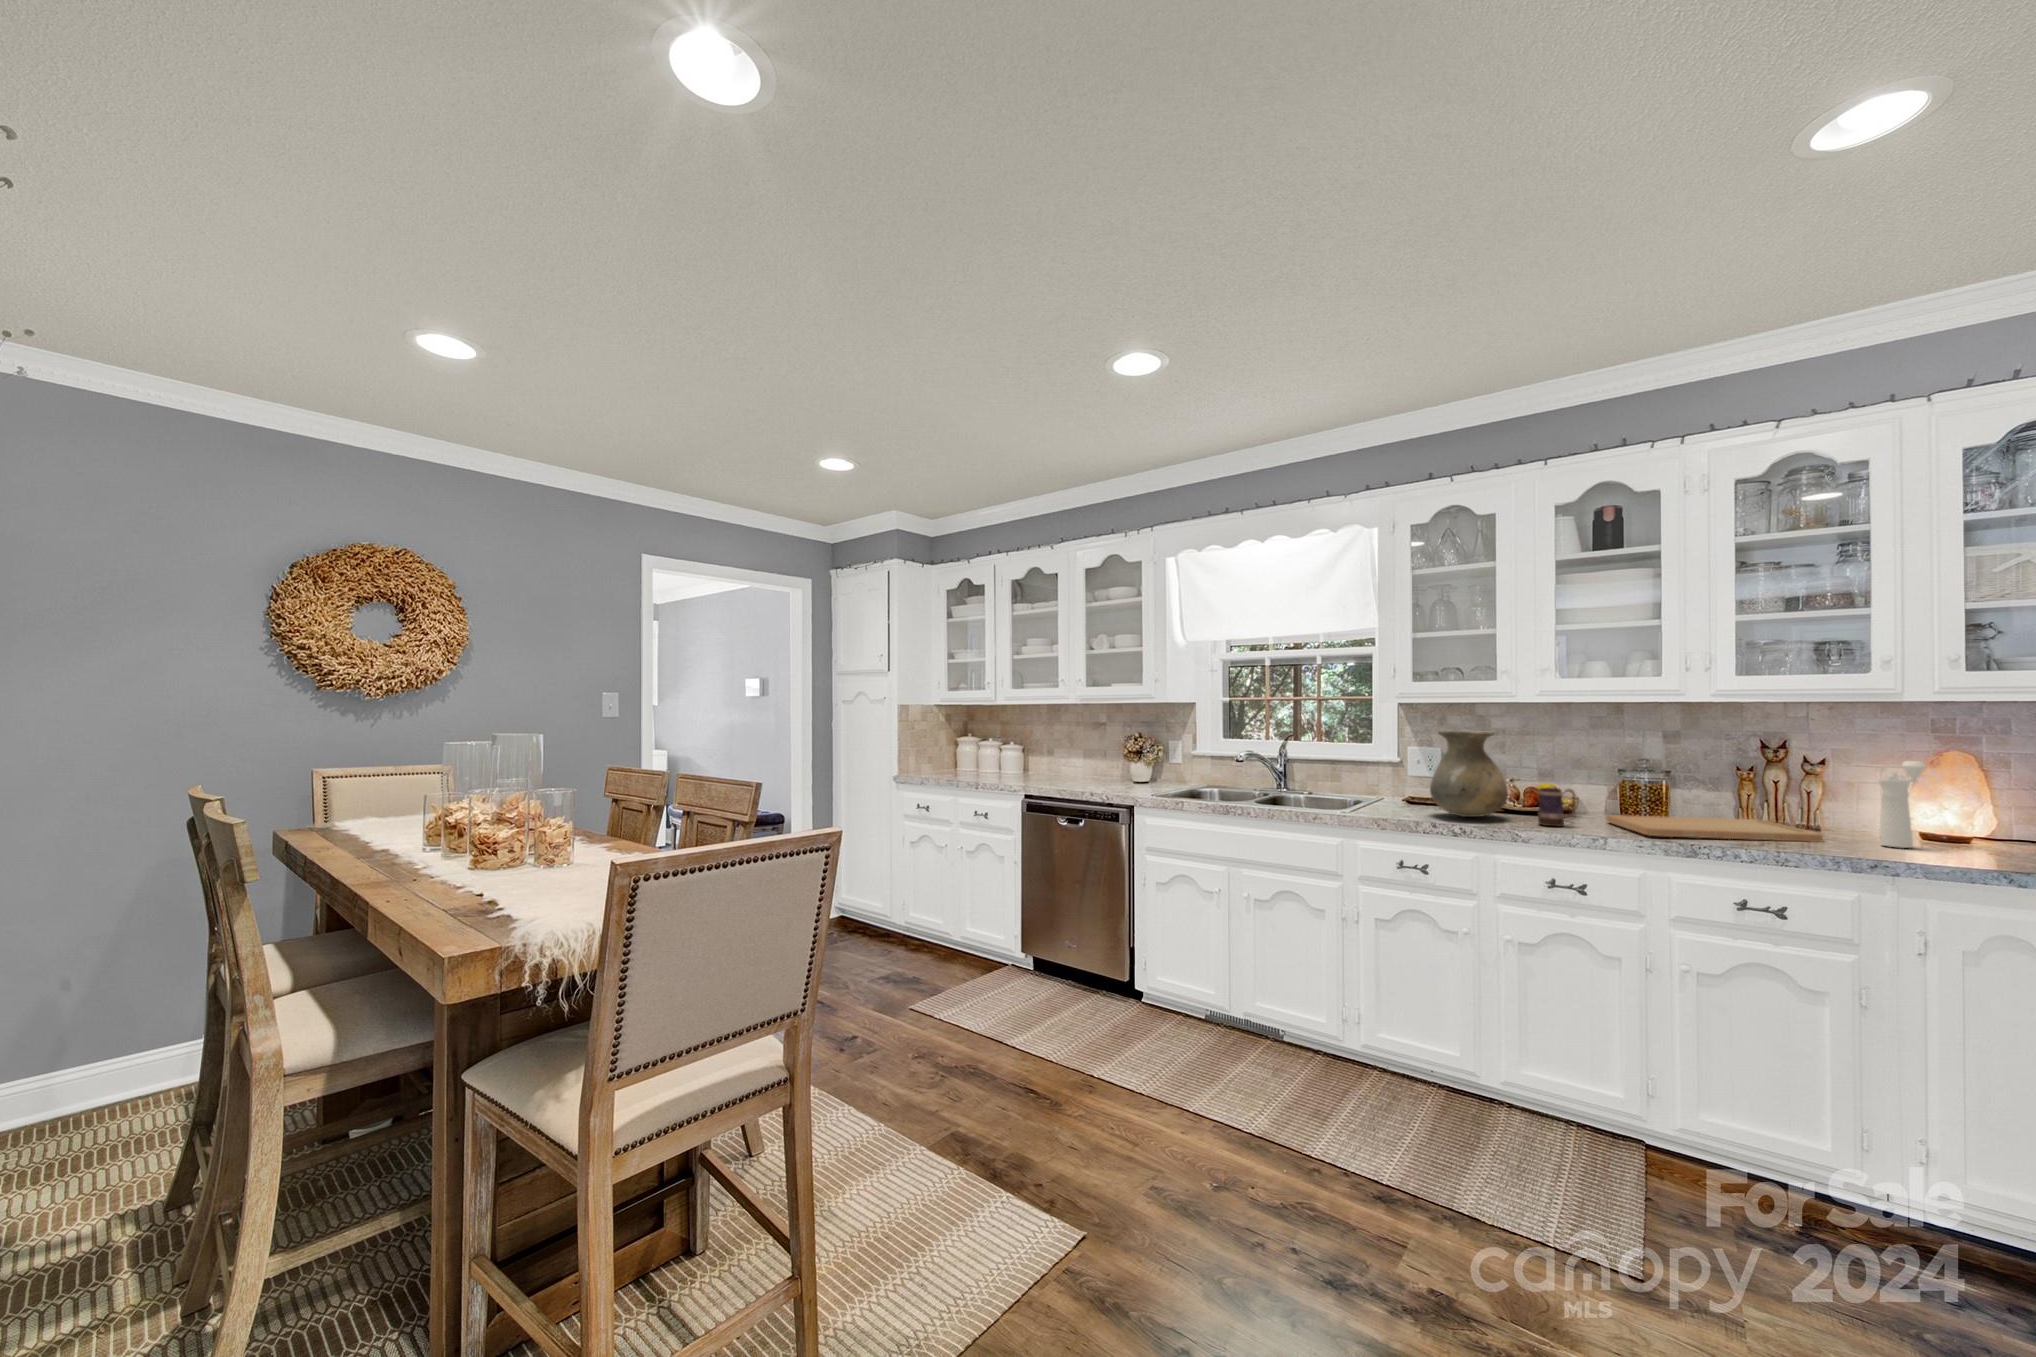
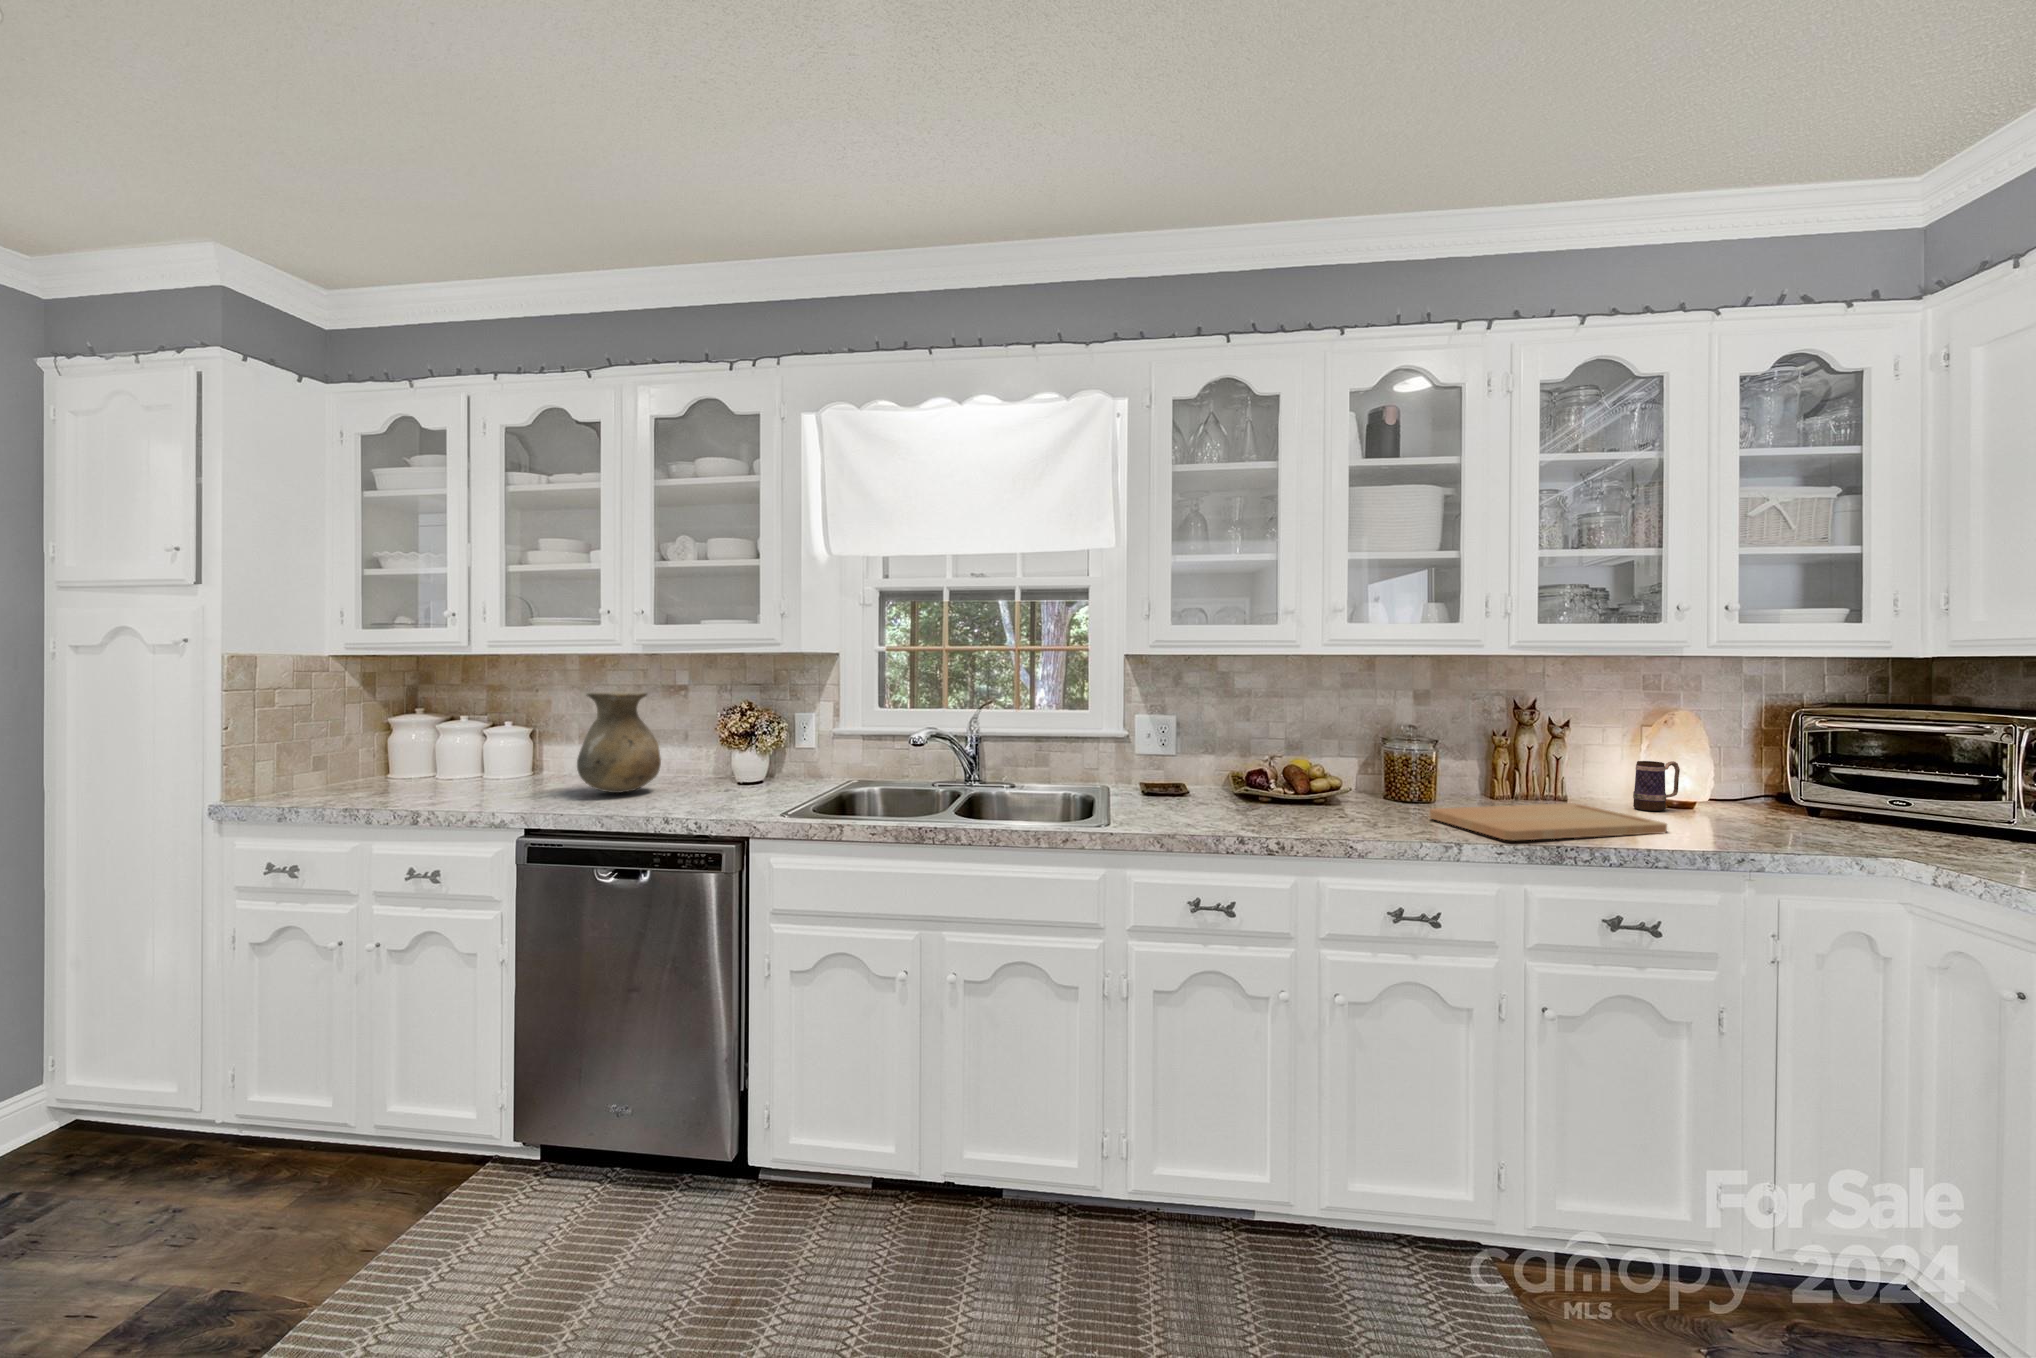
vase: present [1430,730,1508,817] -> present [577,691,661,793]
pepper mill: present [1878,761,1926,848] -> none [1723,730,1759,836]
mug: present [1538,788,1576,826] -> present [1633,761,1680,811]

